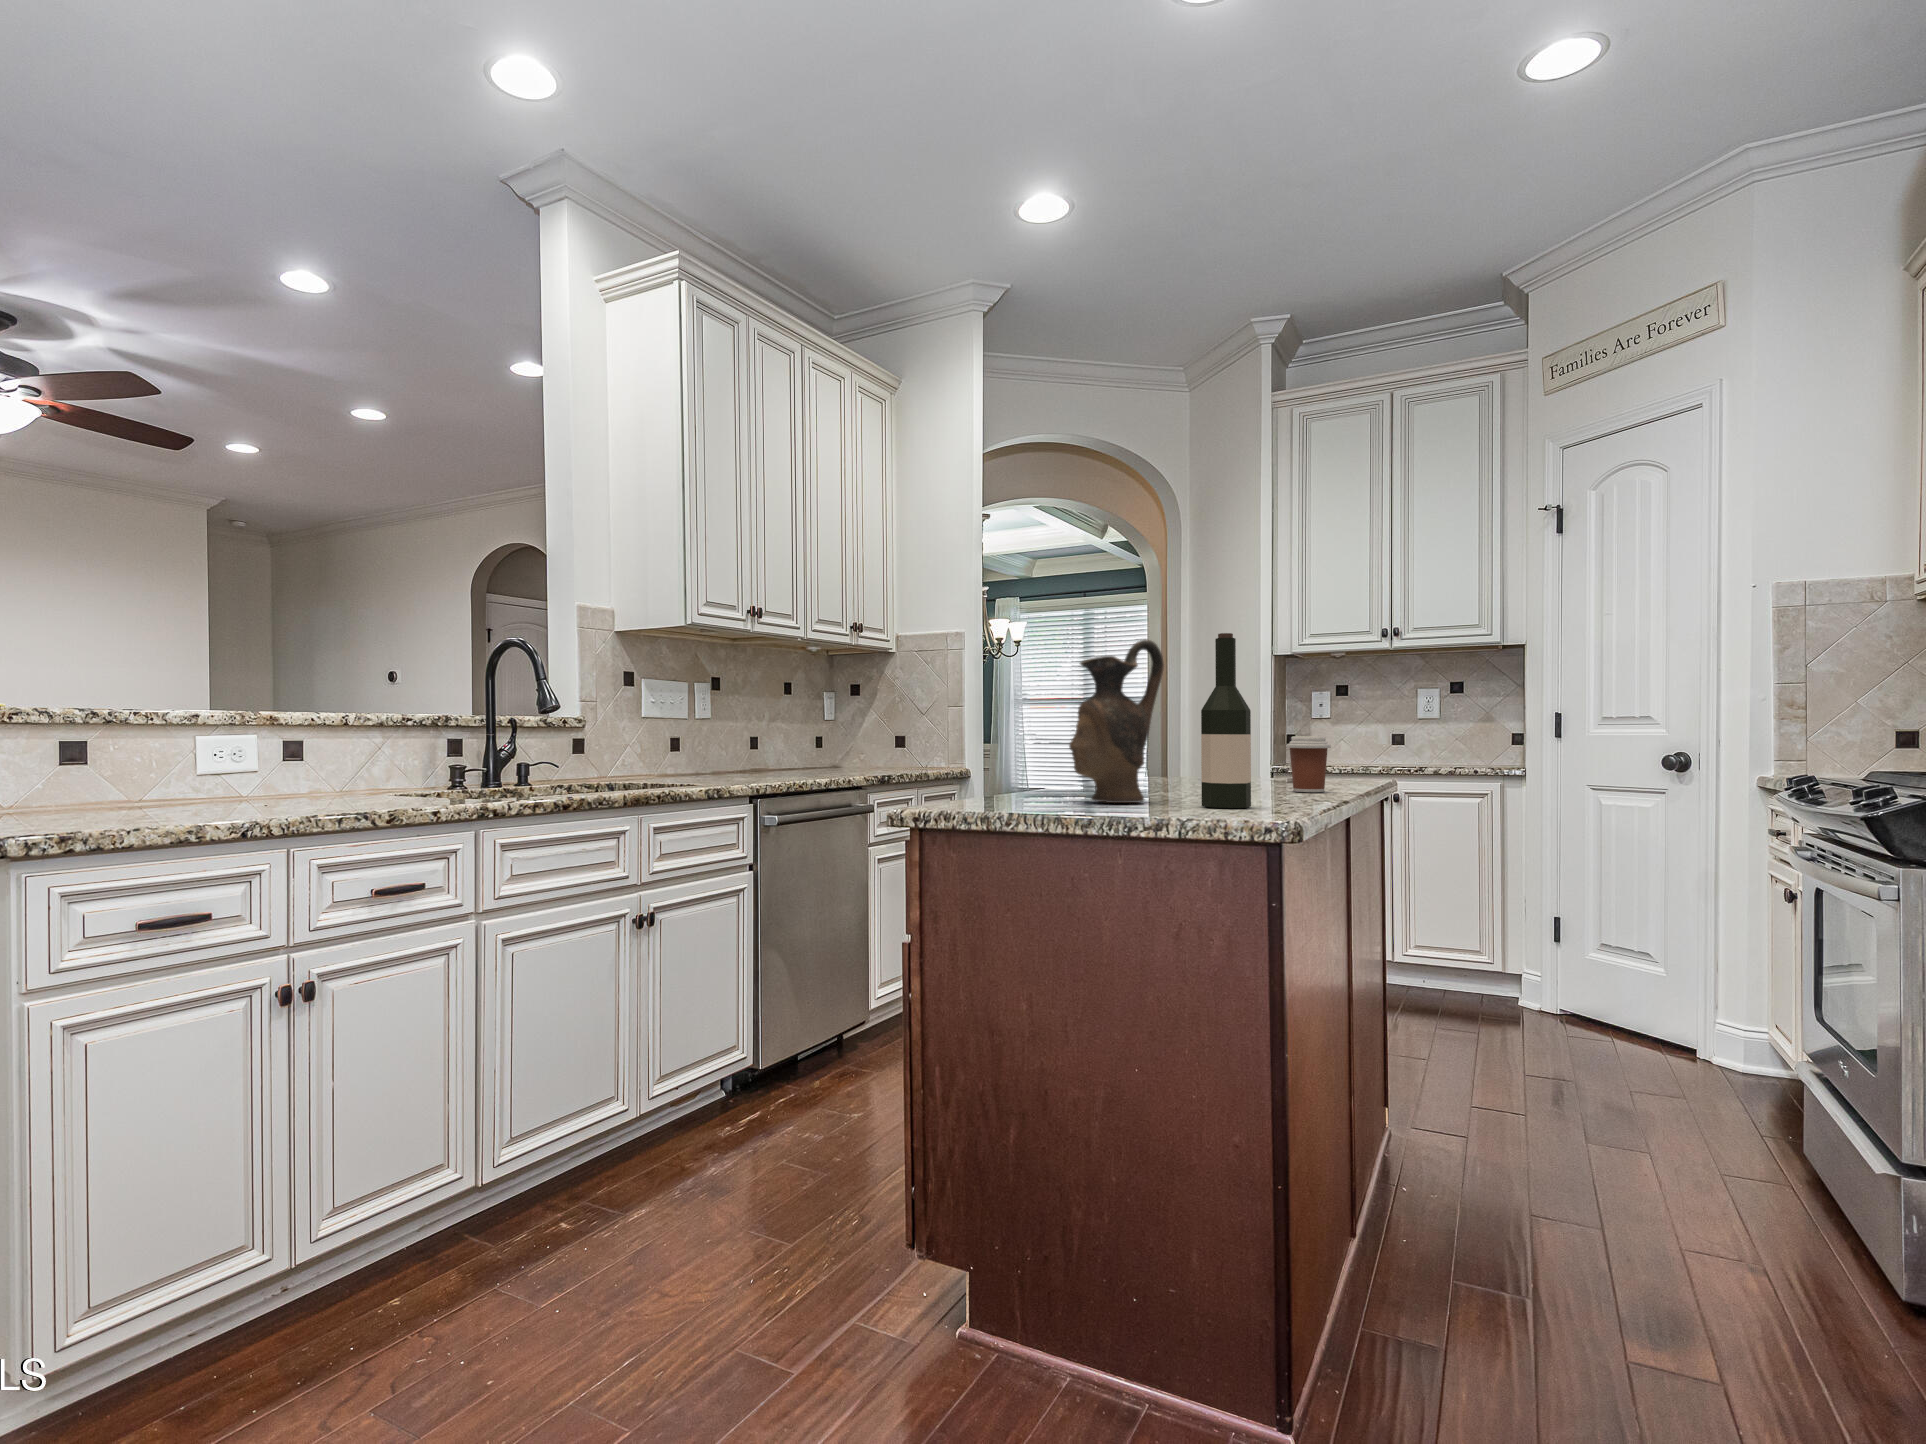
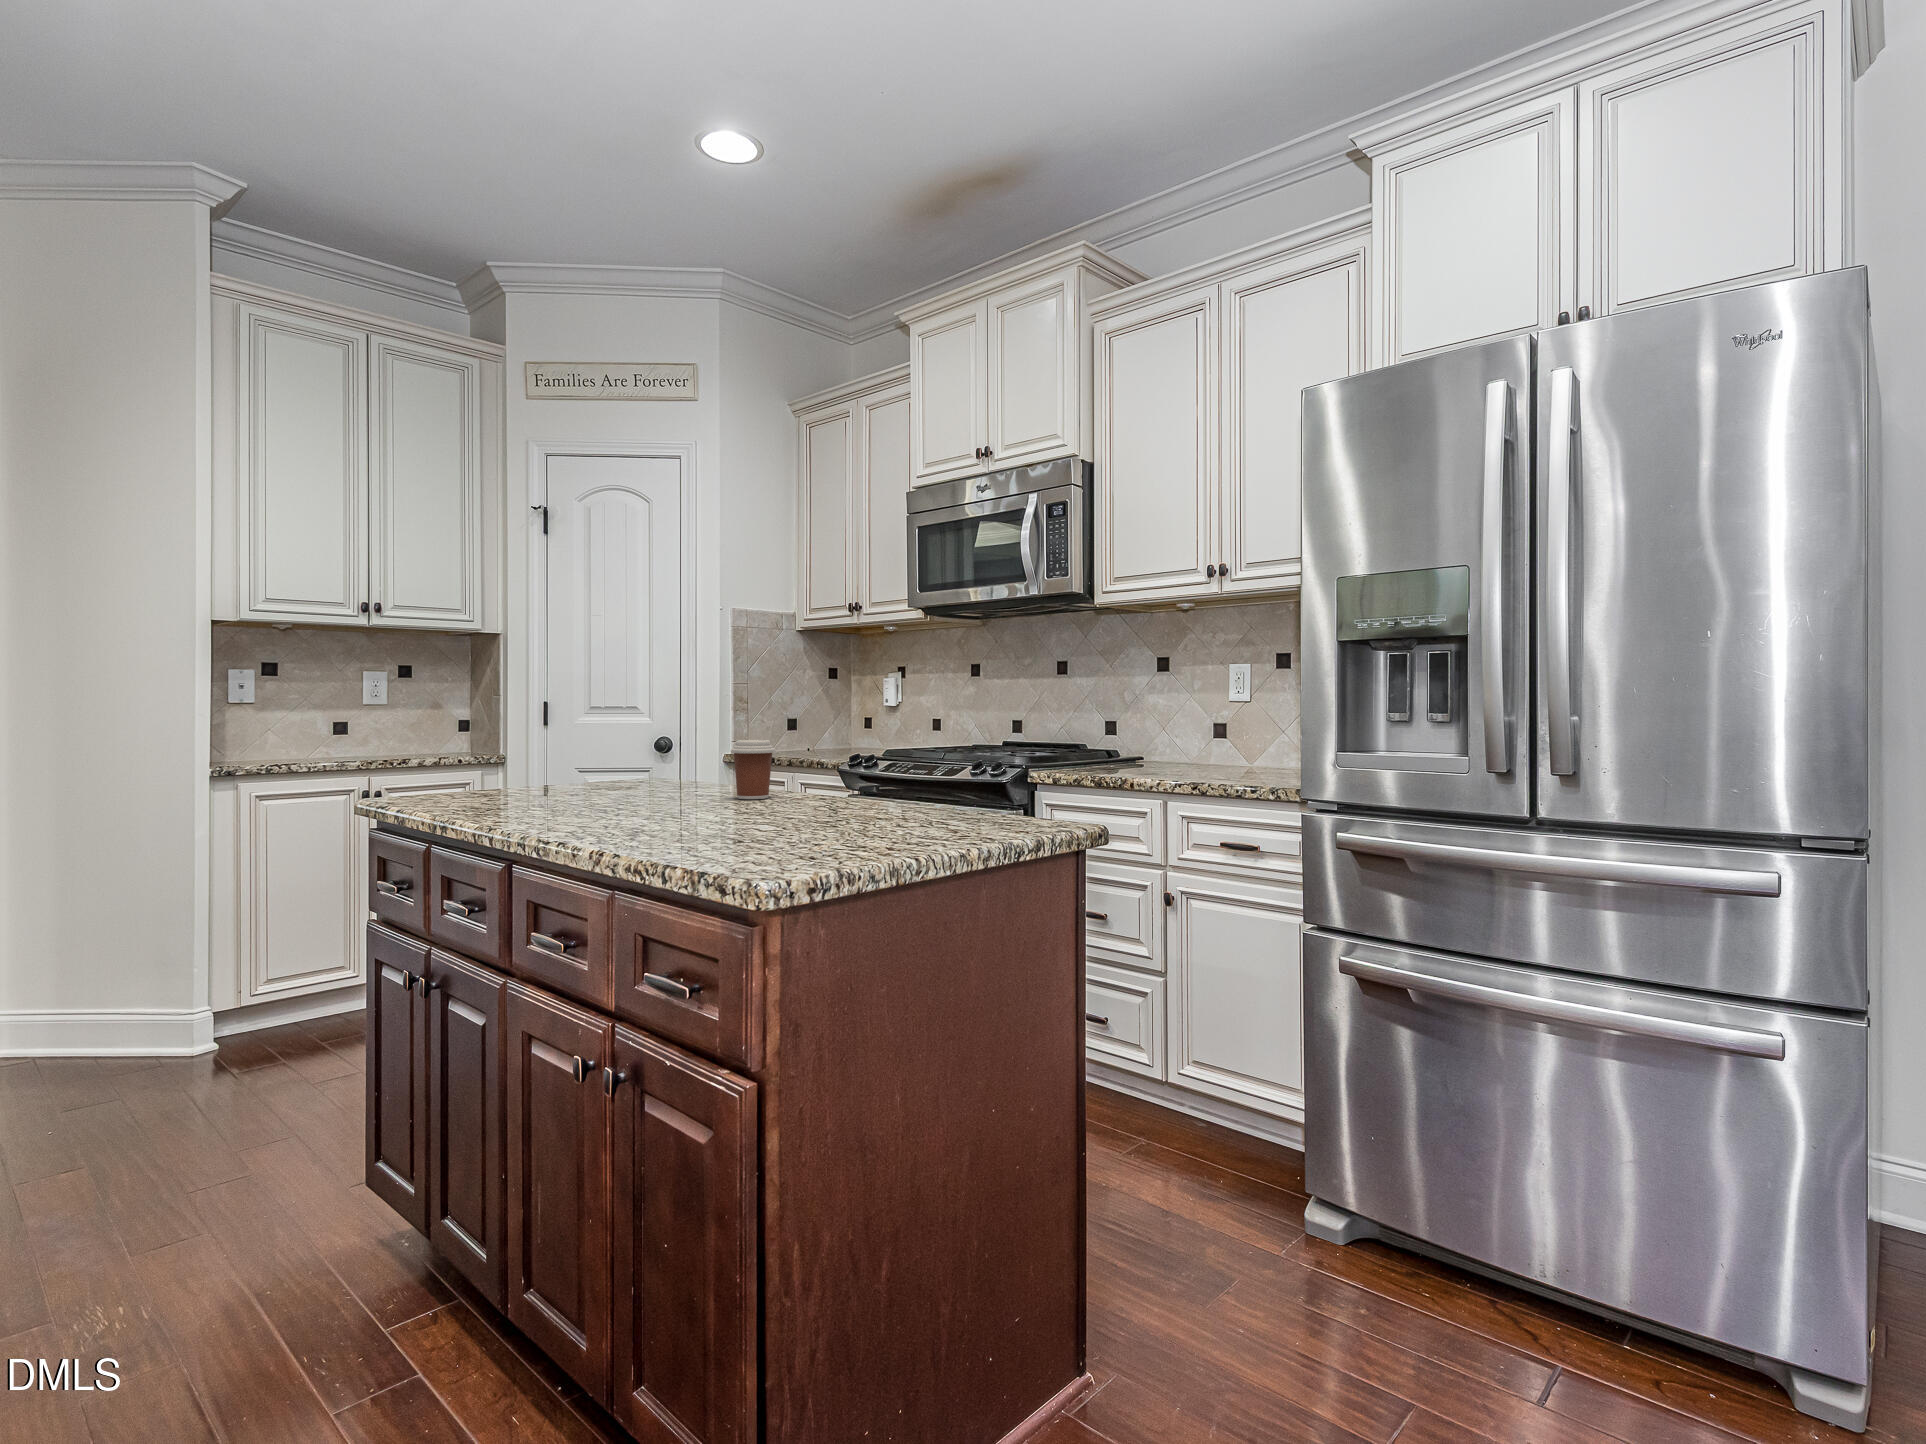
wine bottle: present [1201,633,1251,808] -> none [905,643,952,823]
ceramic pitcher: present [1069,639,1164,803] -> none [785,641,865,834]

